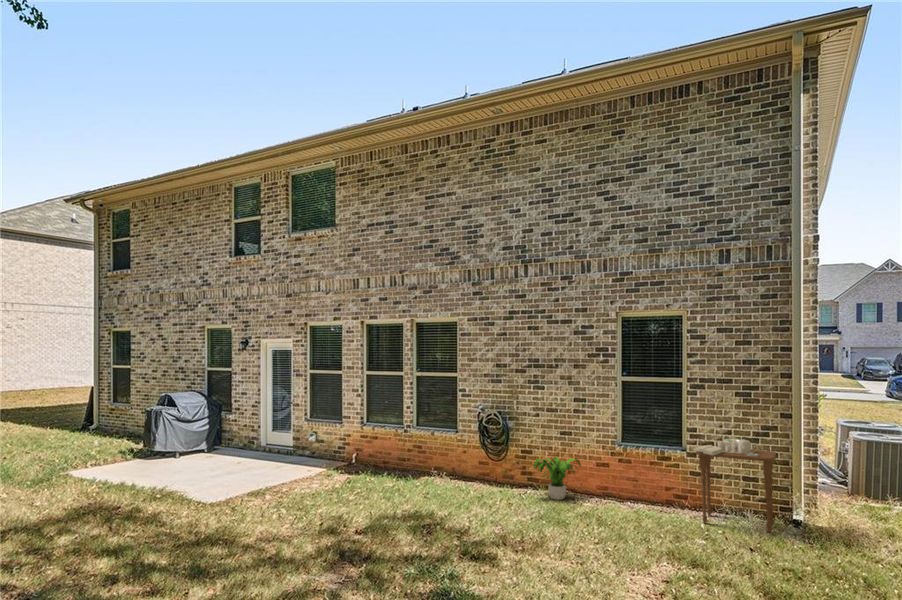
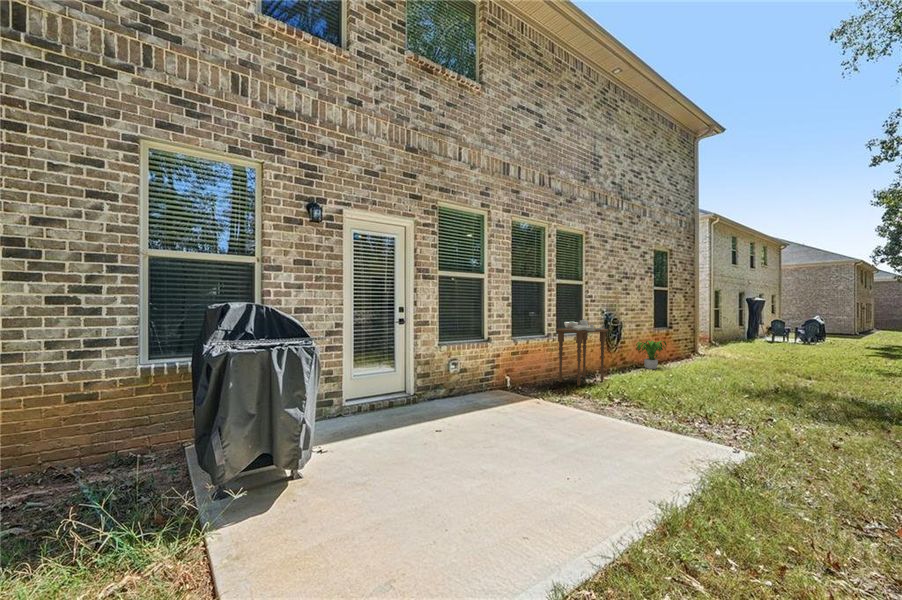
side table: present [693,438,776,533] -> present [556,319,608,386]

